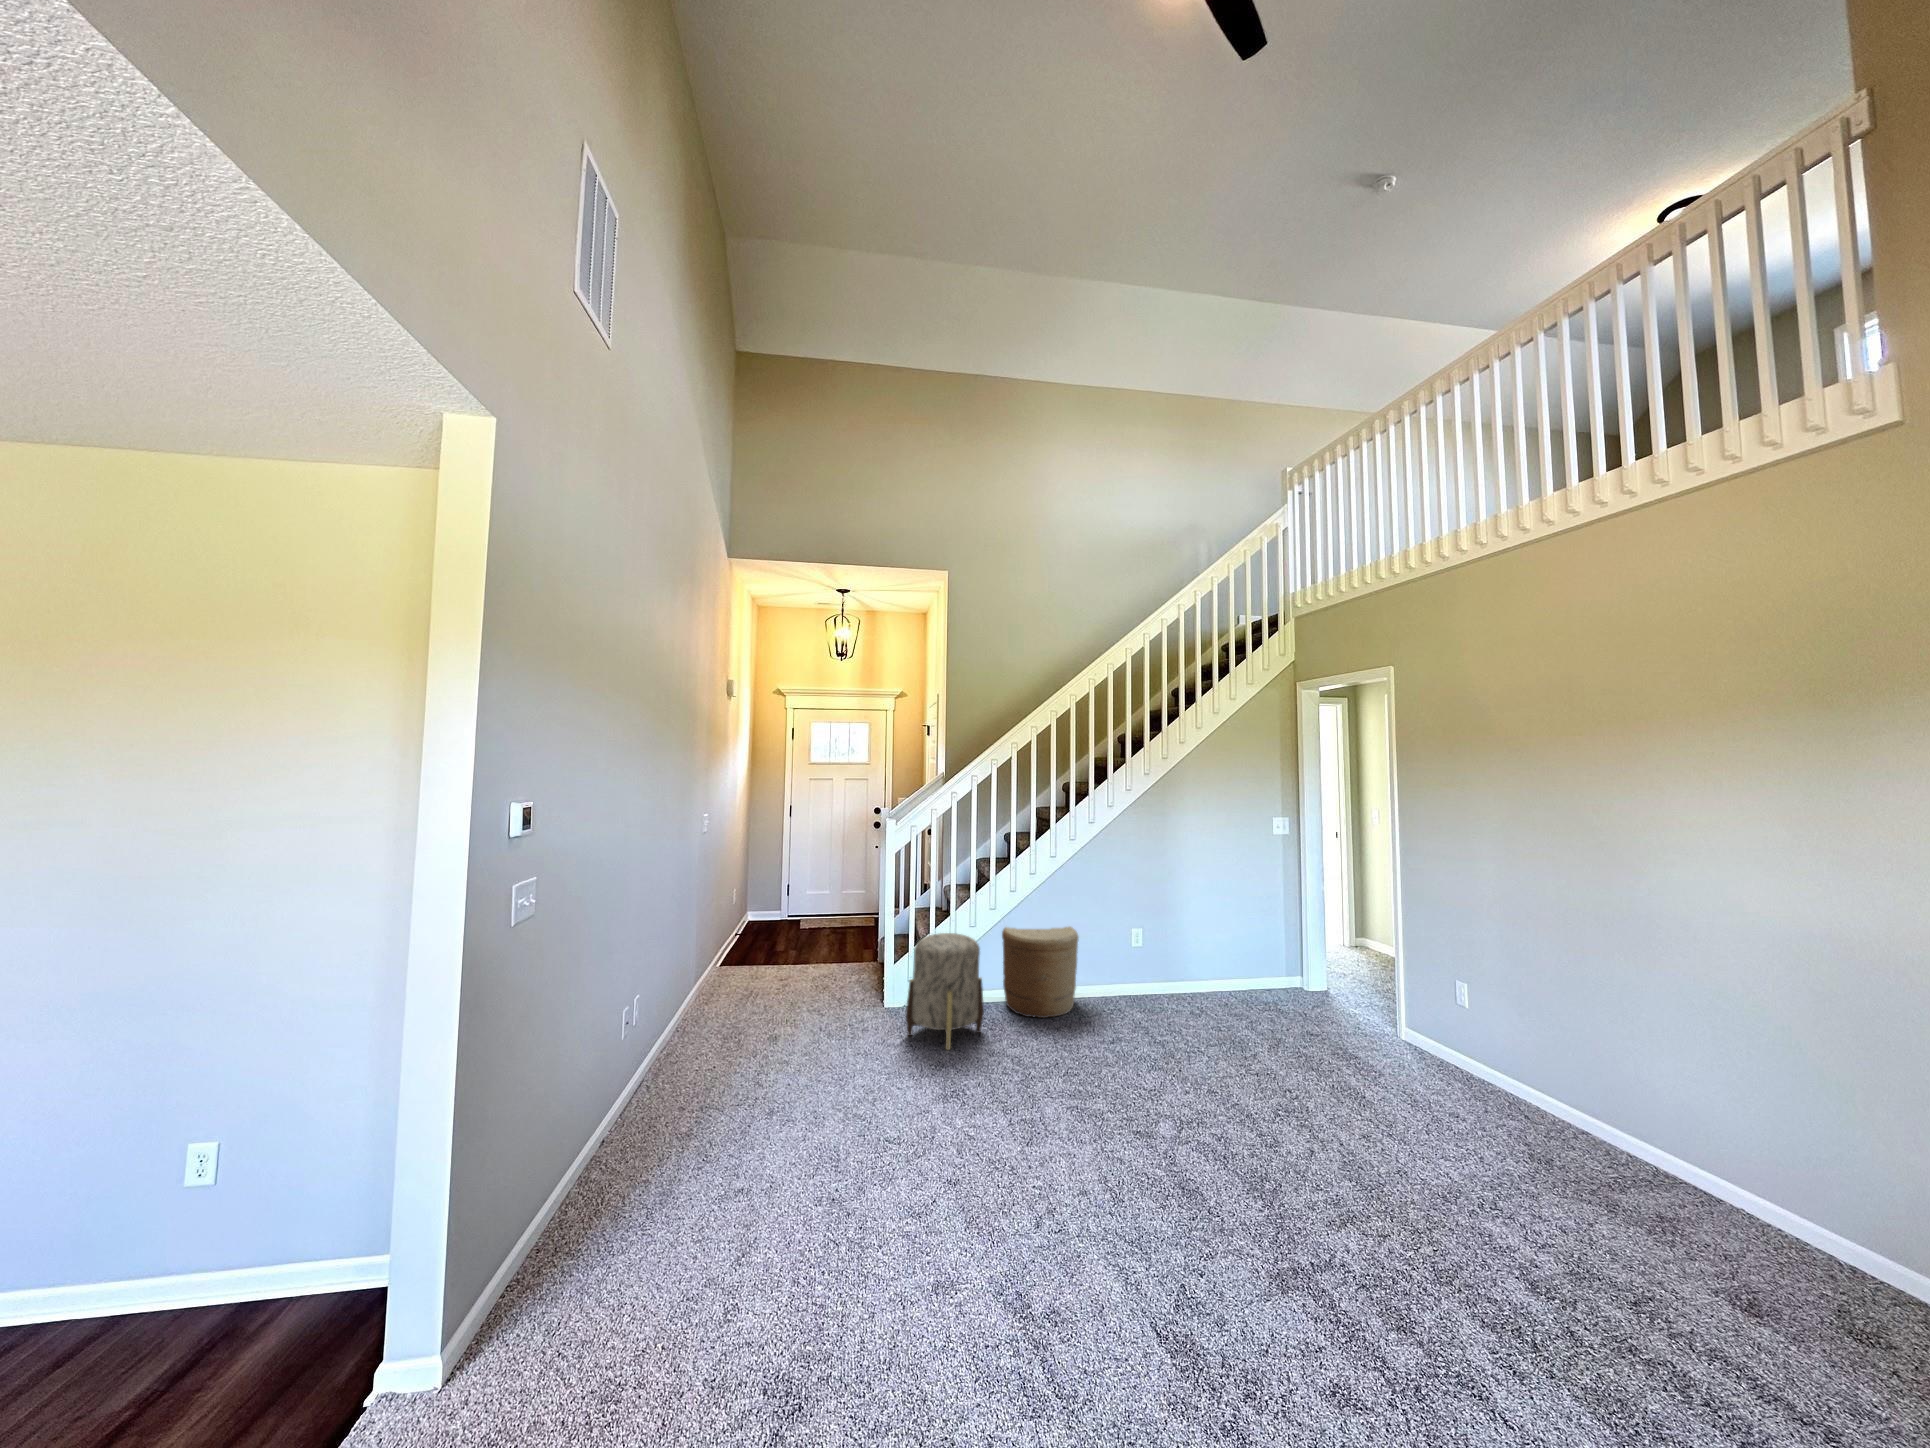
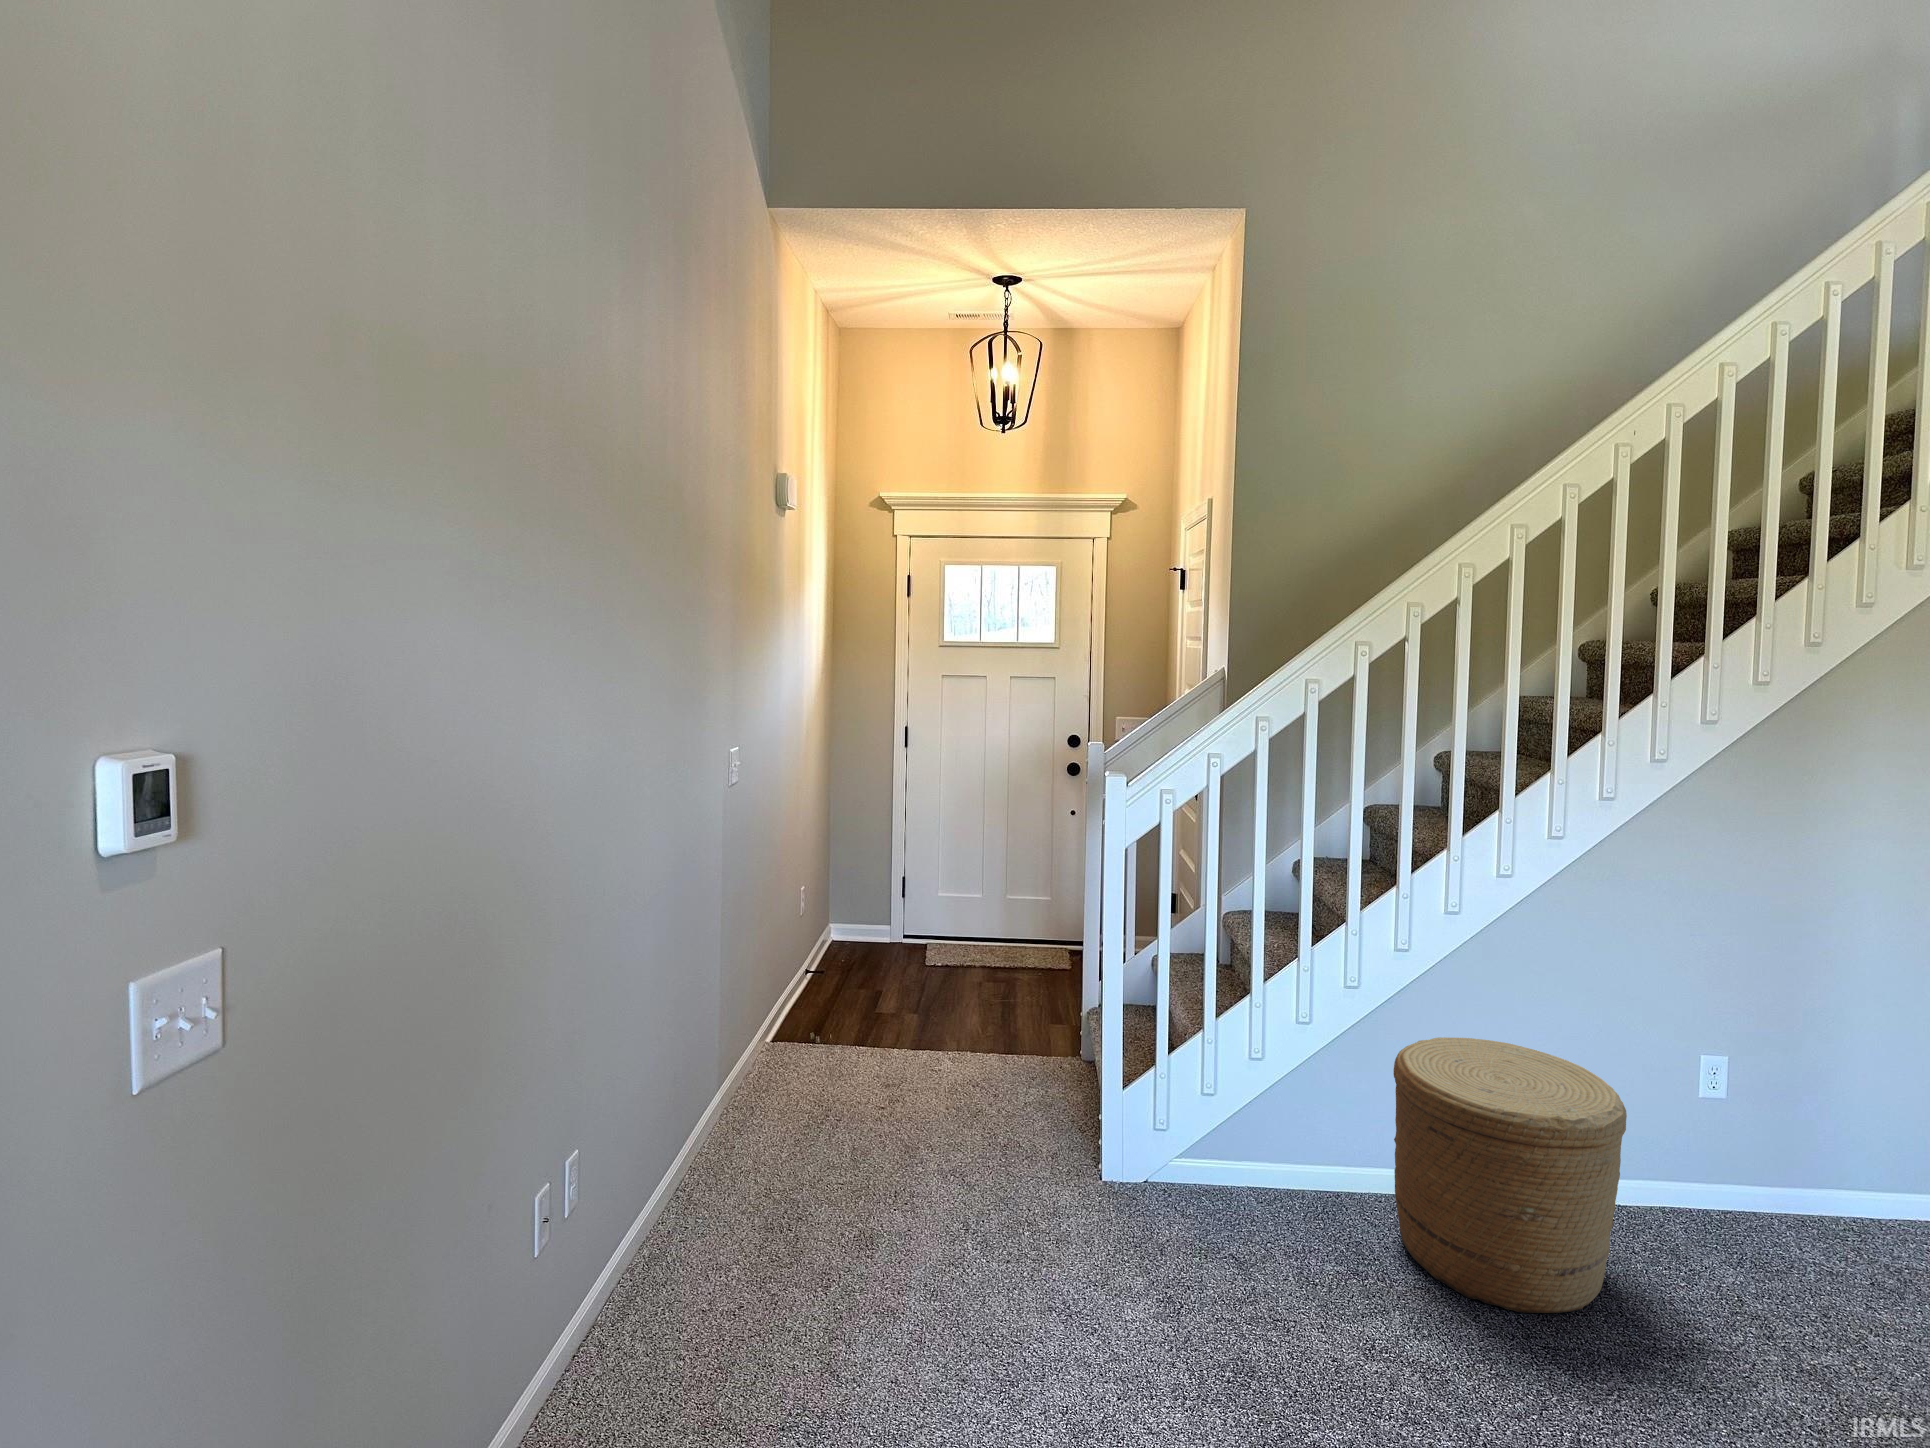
ottoman: present [906,933,984,1050] -> none [1151,1067,1361,1389]

